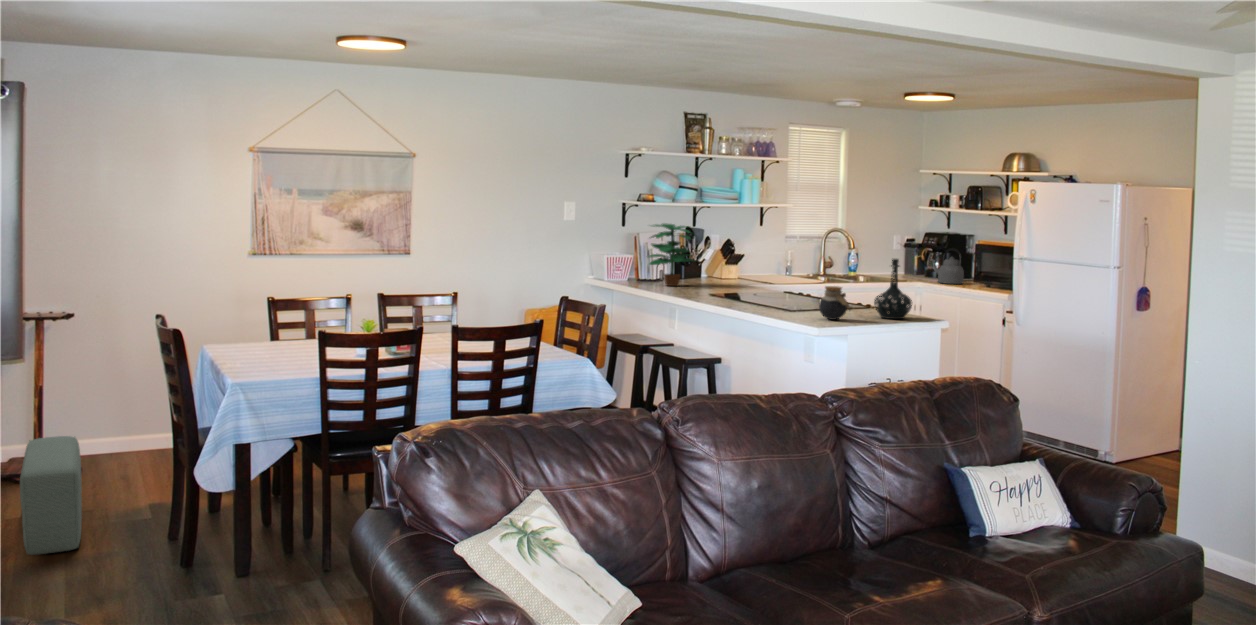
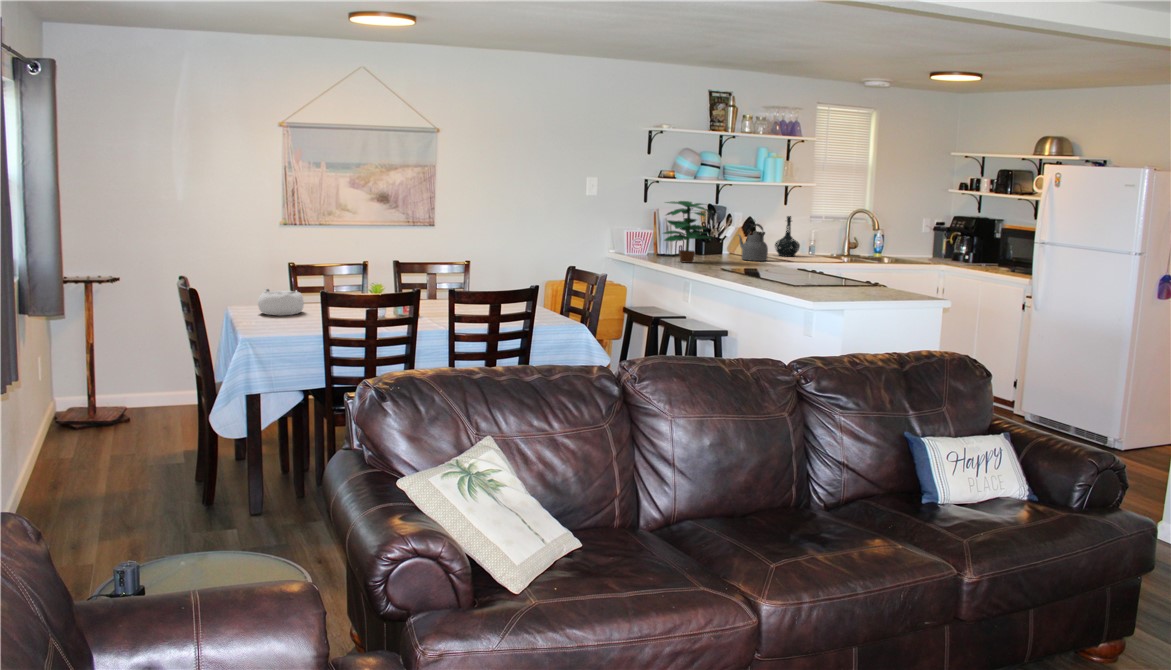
kettle: present [931,248,964,284] -> present [738,224,768,261]
bottle: present [874,259,912,319] -> present [775,216,800,256]
jar: present [819,286,849,320] -> none [817,262,847,296]
decorative bowl: none [238,327,288,356] -> present [258,288,304,315]
pouf: present [20,436,82,555] -> none [62,384,120,488]

